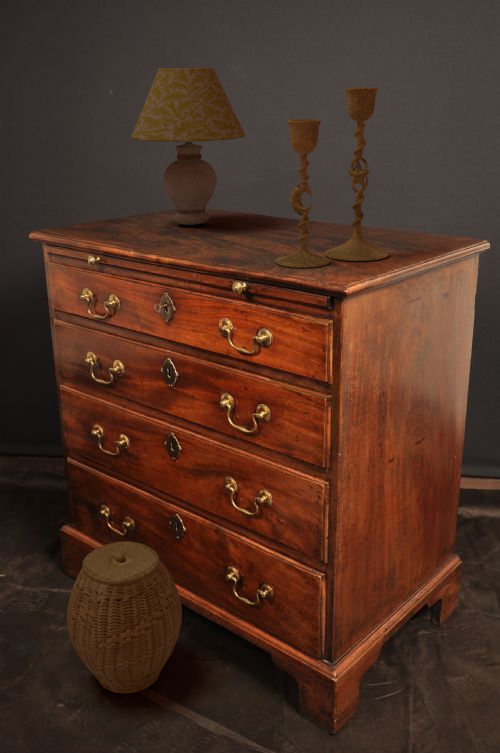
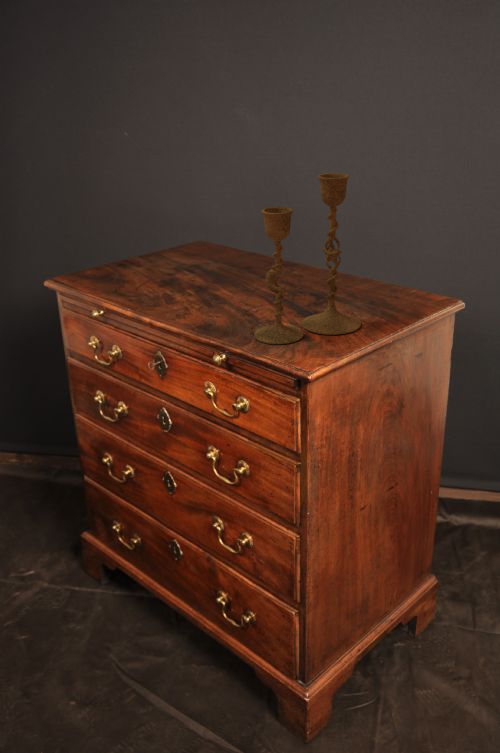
table lamp: present [131,68,245,225] -> none [134,128,240,274]
woven basket: present [67,541,182,693] -> none [77,563,178,696]

